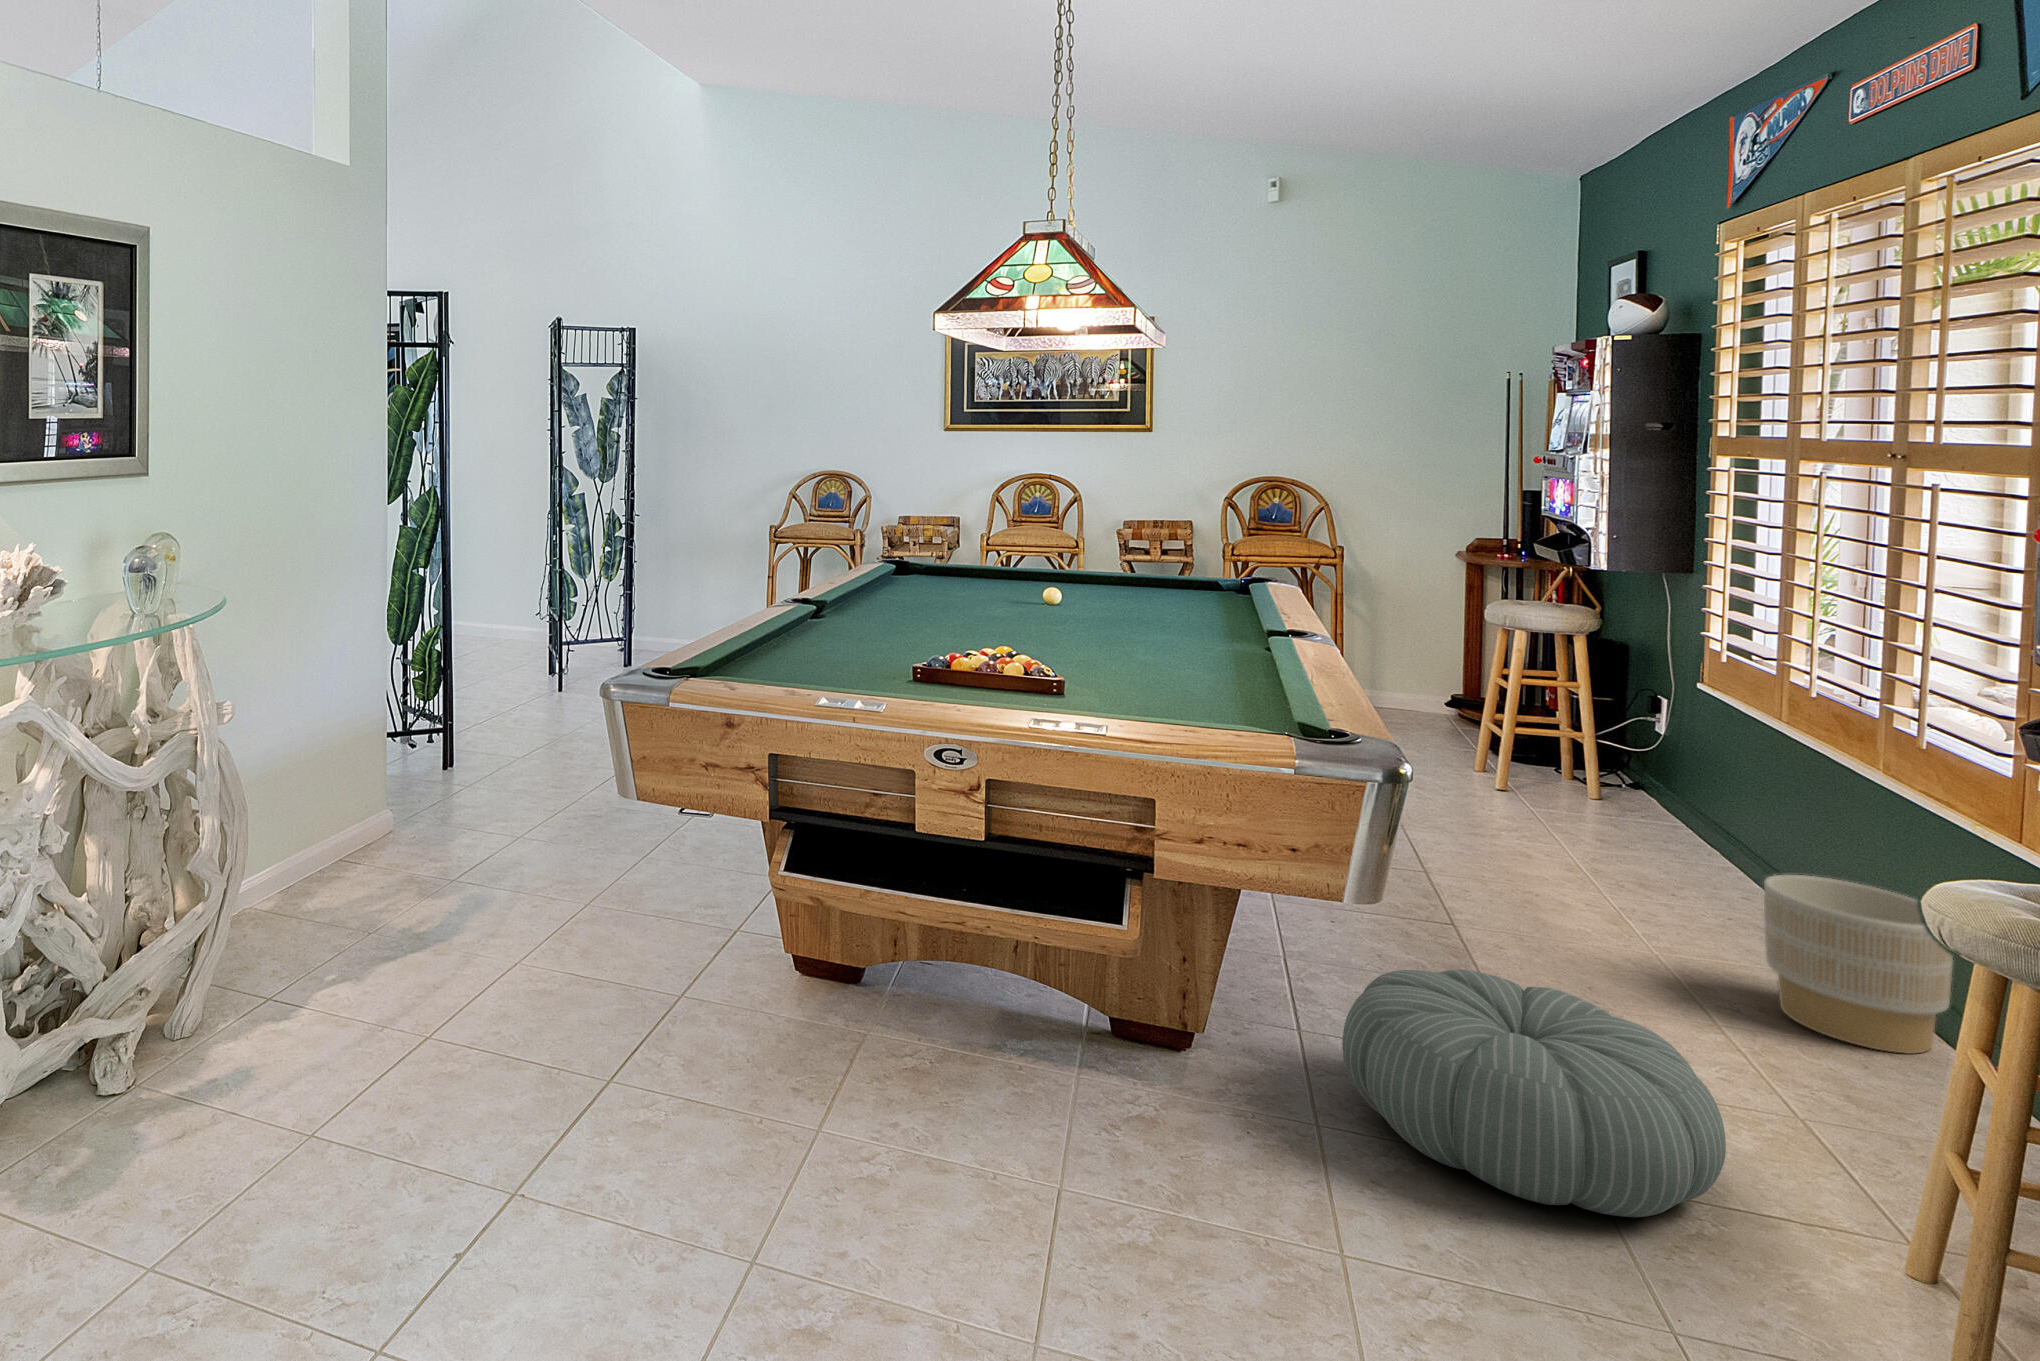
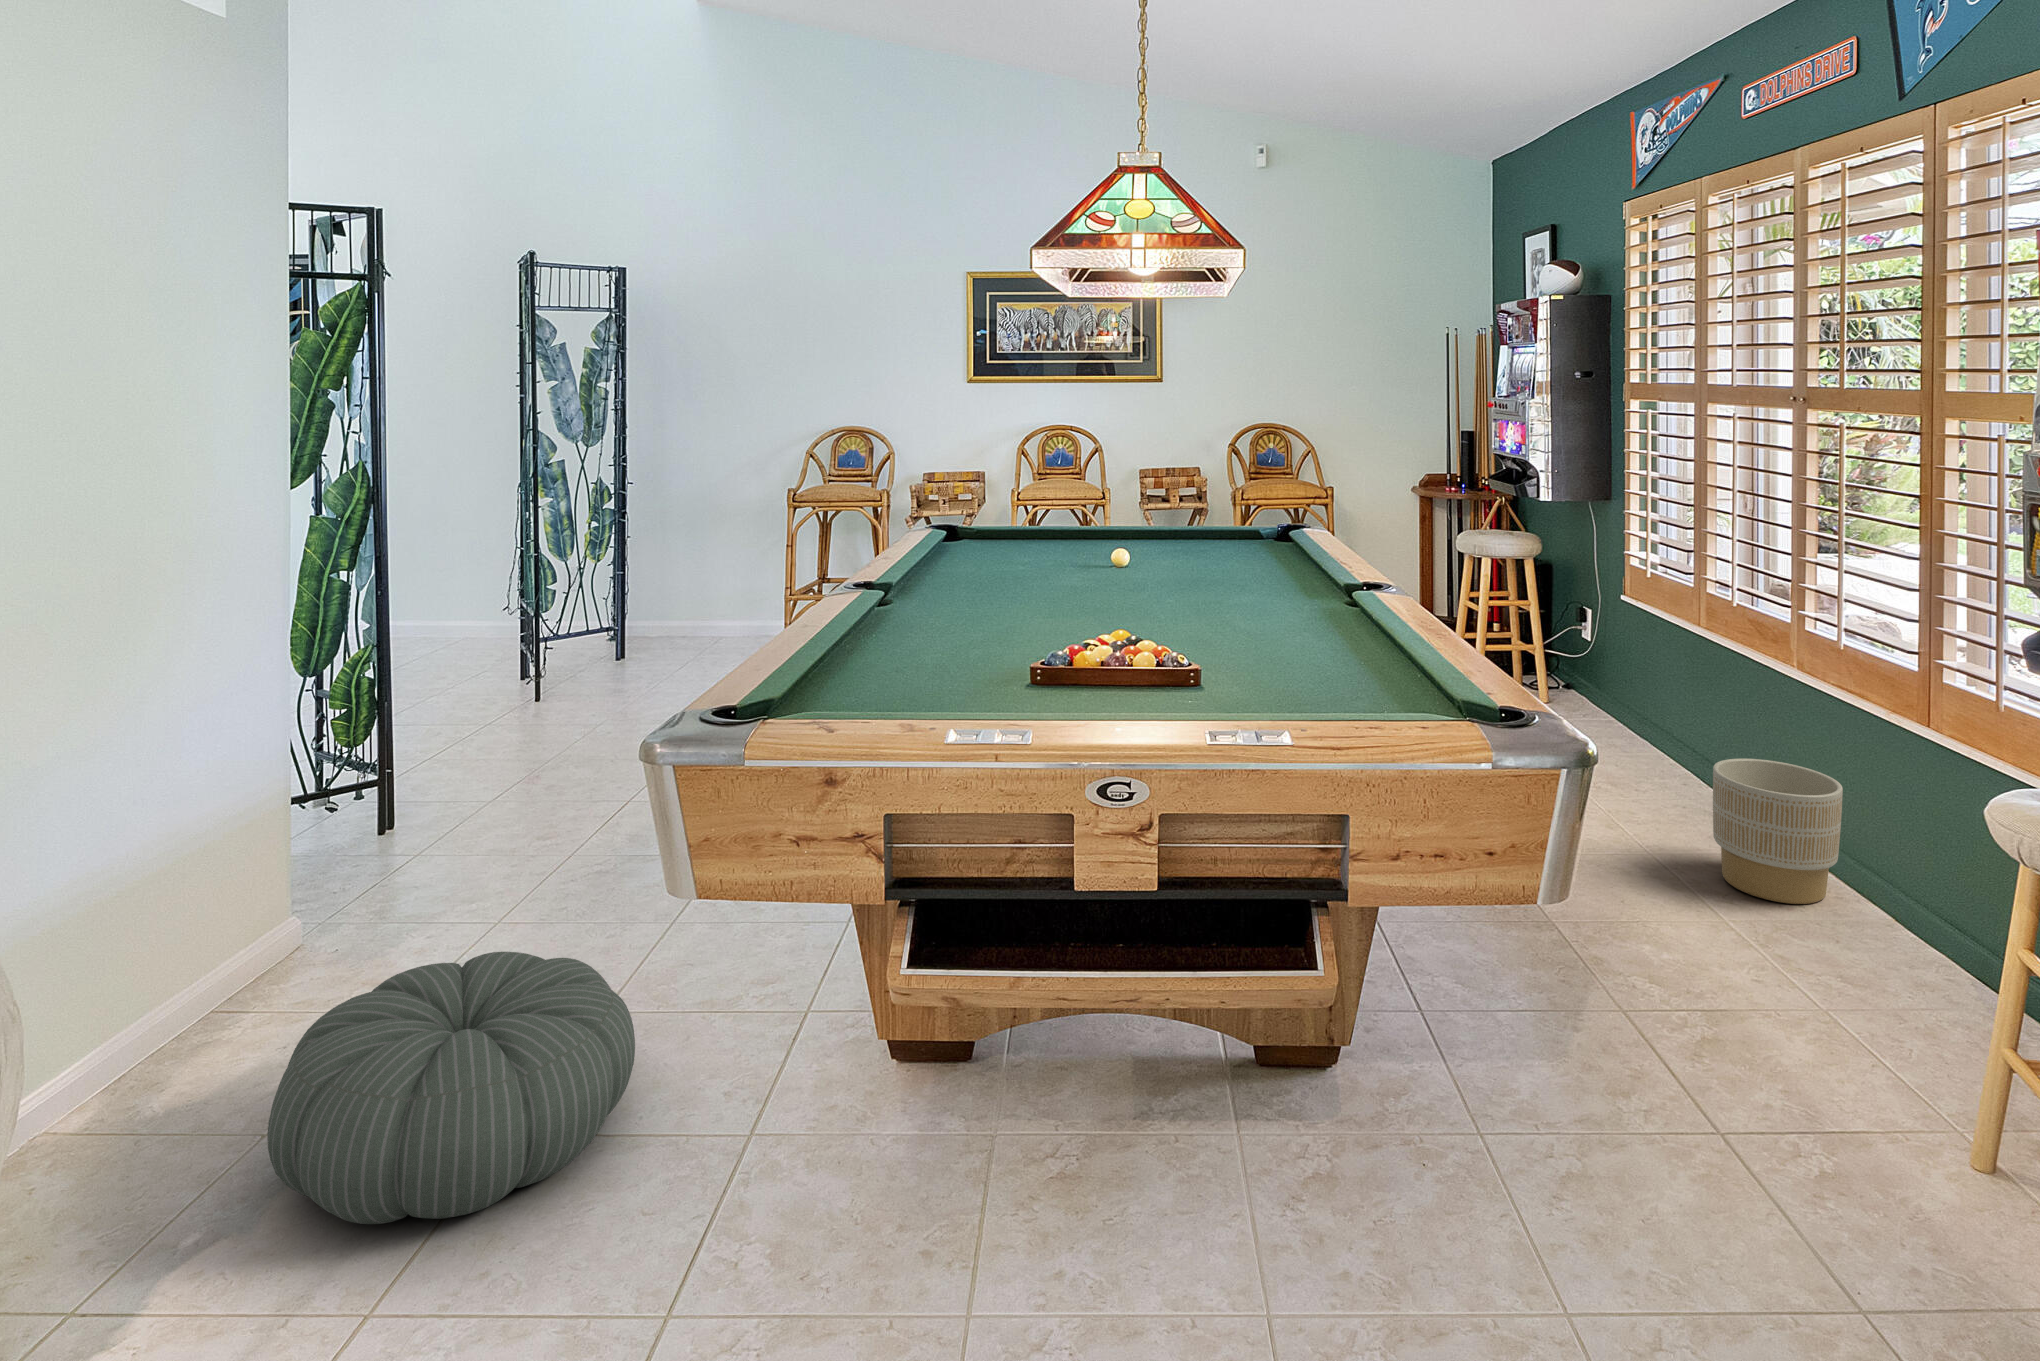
pouf: present [1342,970,1726,1217] -> present [267,952,635,1224]

